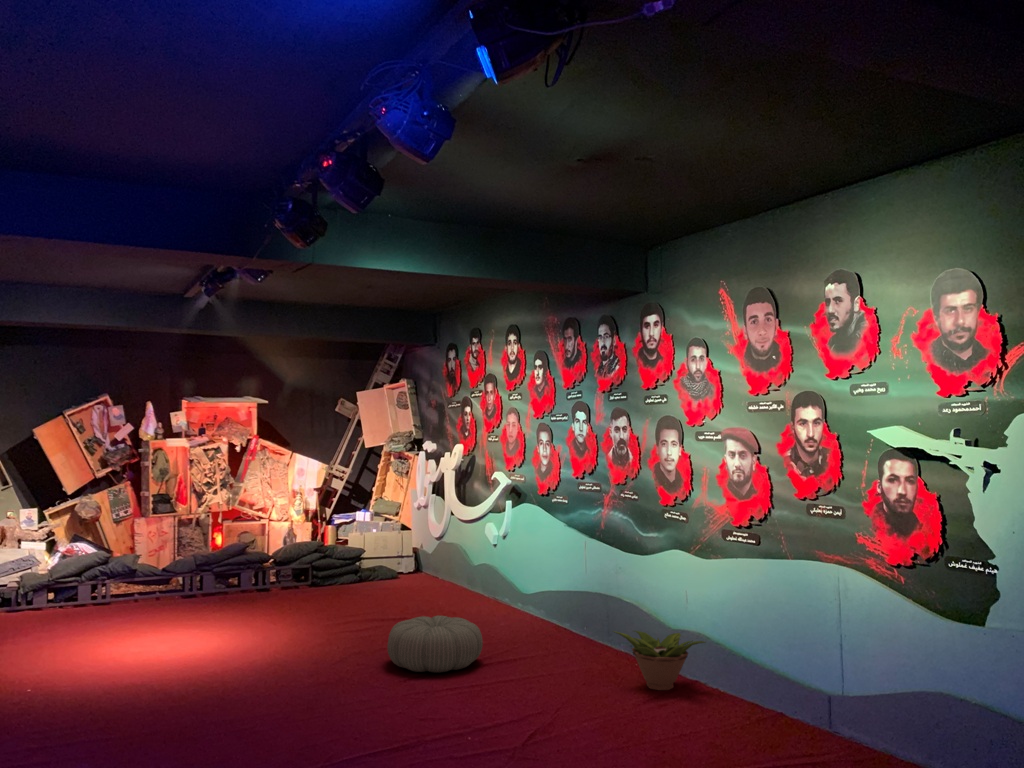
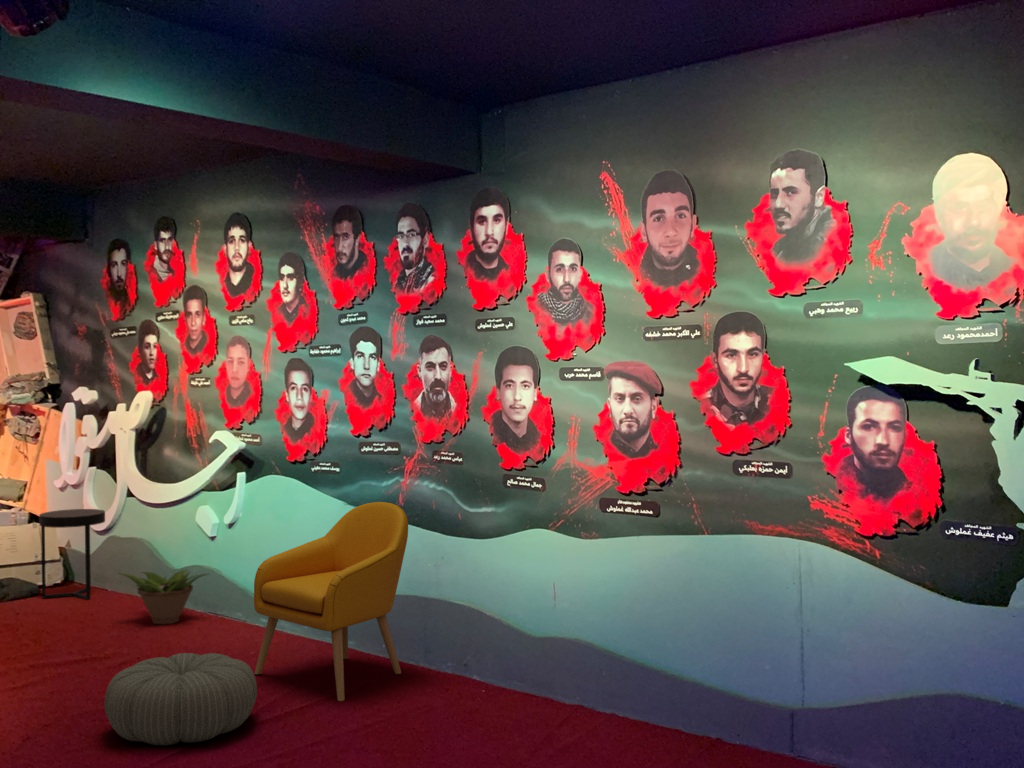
side table: none [397,523,438,584] -> present [39,509,105,600]
armchair: none [497,525,601,661] -> present [254,502,408,701]
decorative plant: present [615,631,705,690] -> present [121,570,206,624]

